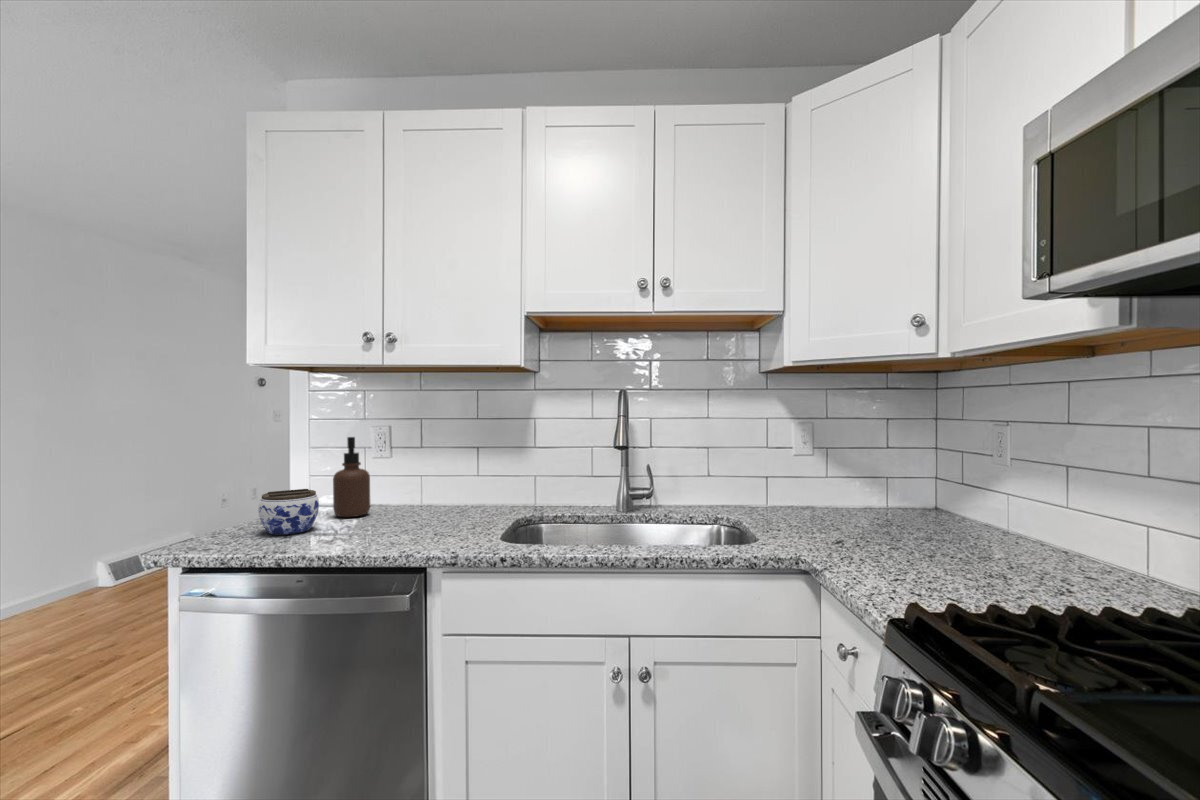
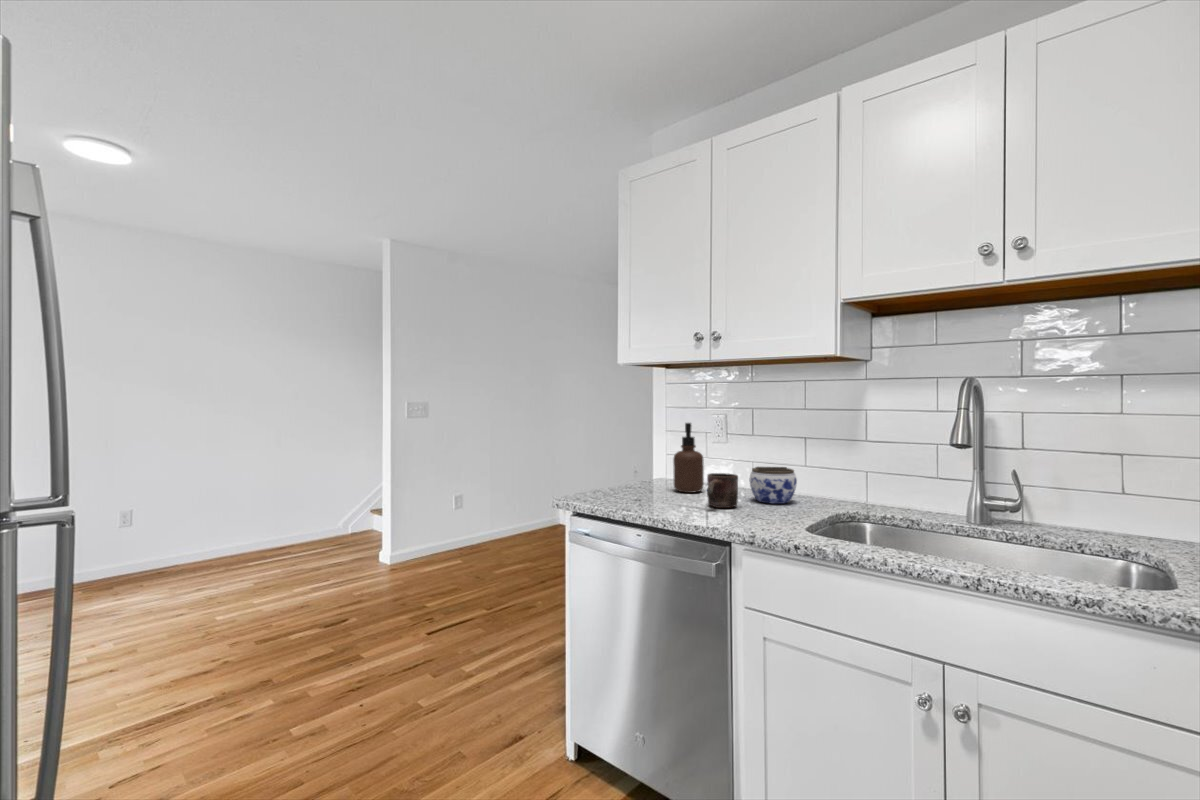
jar: present [258,489,319,535] -> present [750,467,797,504]
mug: none [386,491,421,530] -> present [707,473,738,508]

